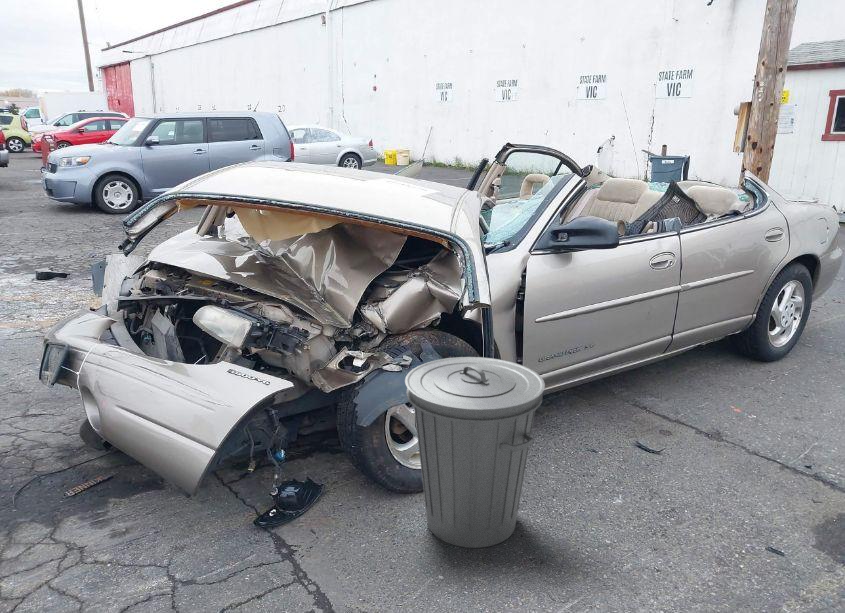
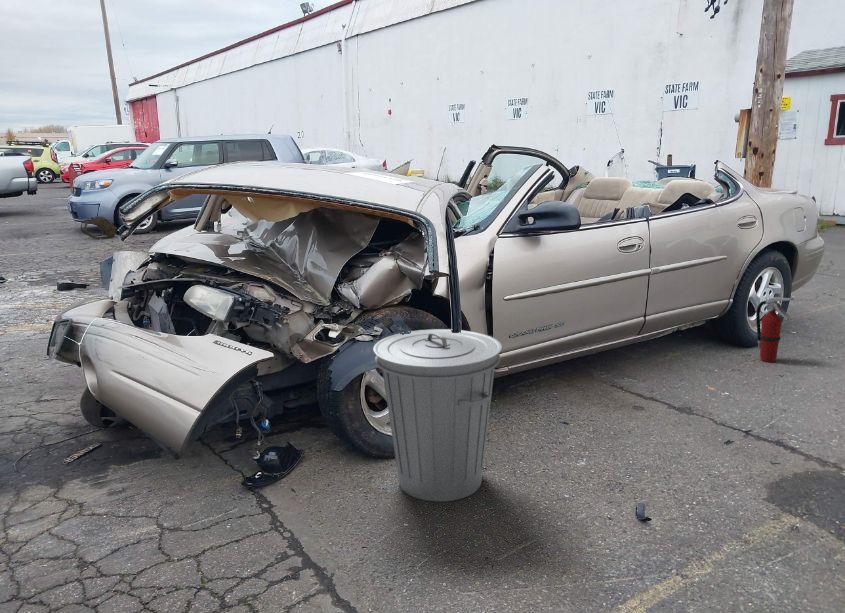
backpack: none [57,195,96,219] -> present [81,216,117,239]
fire extinguisher: none [778,313,820,379] -> present [756,297,794,362]

